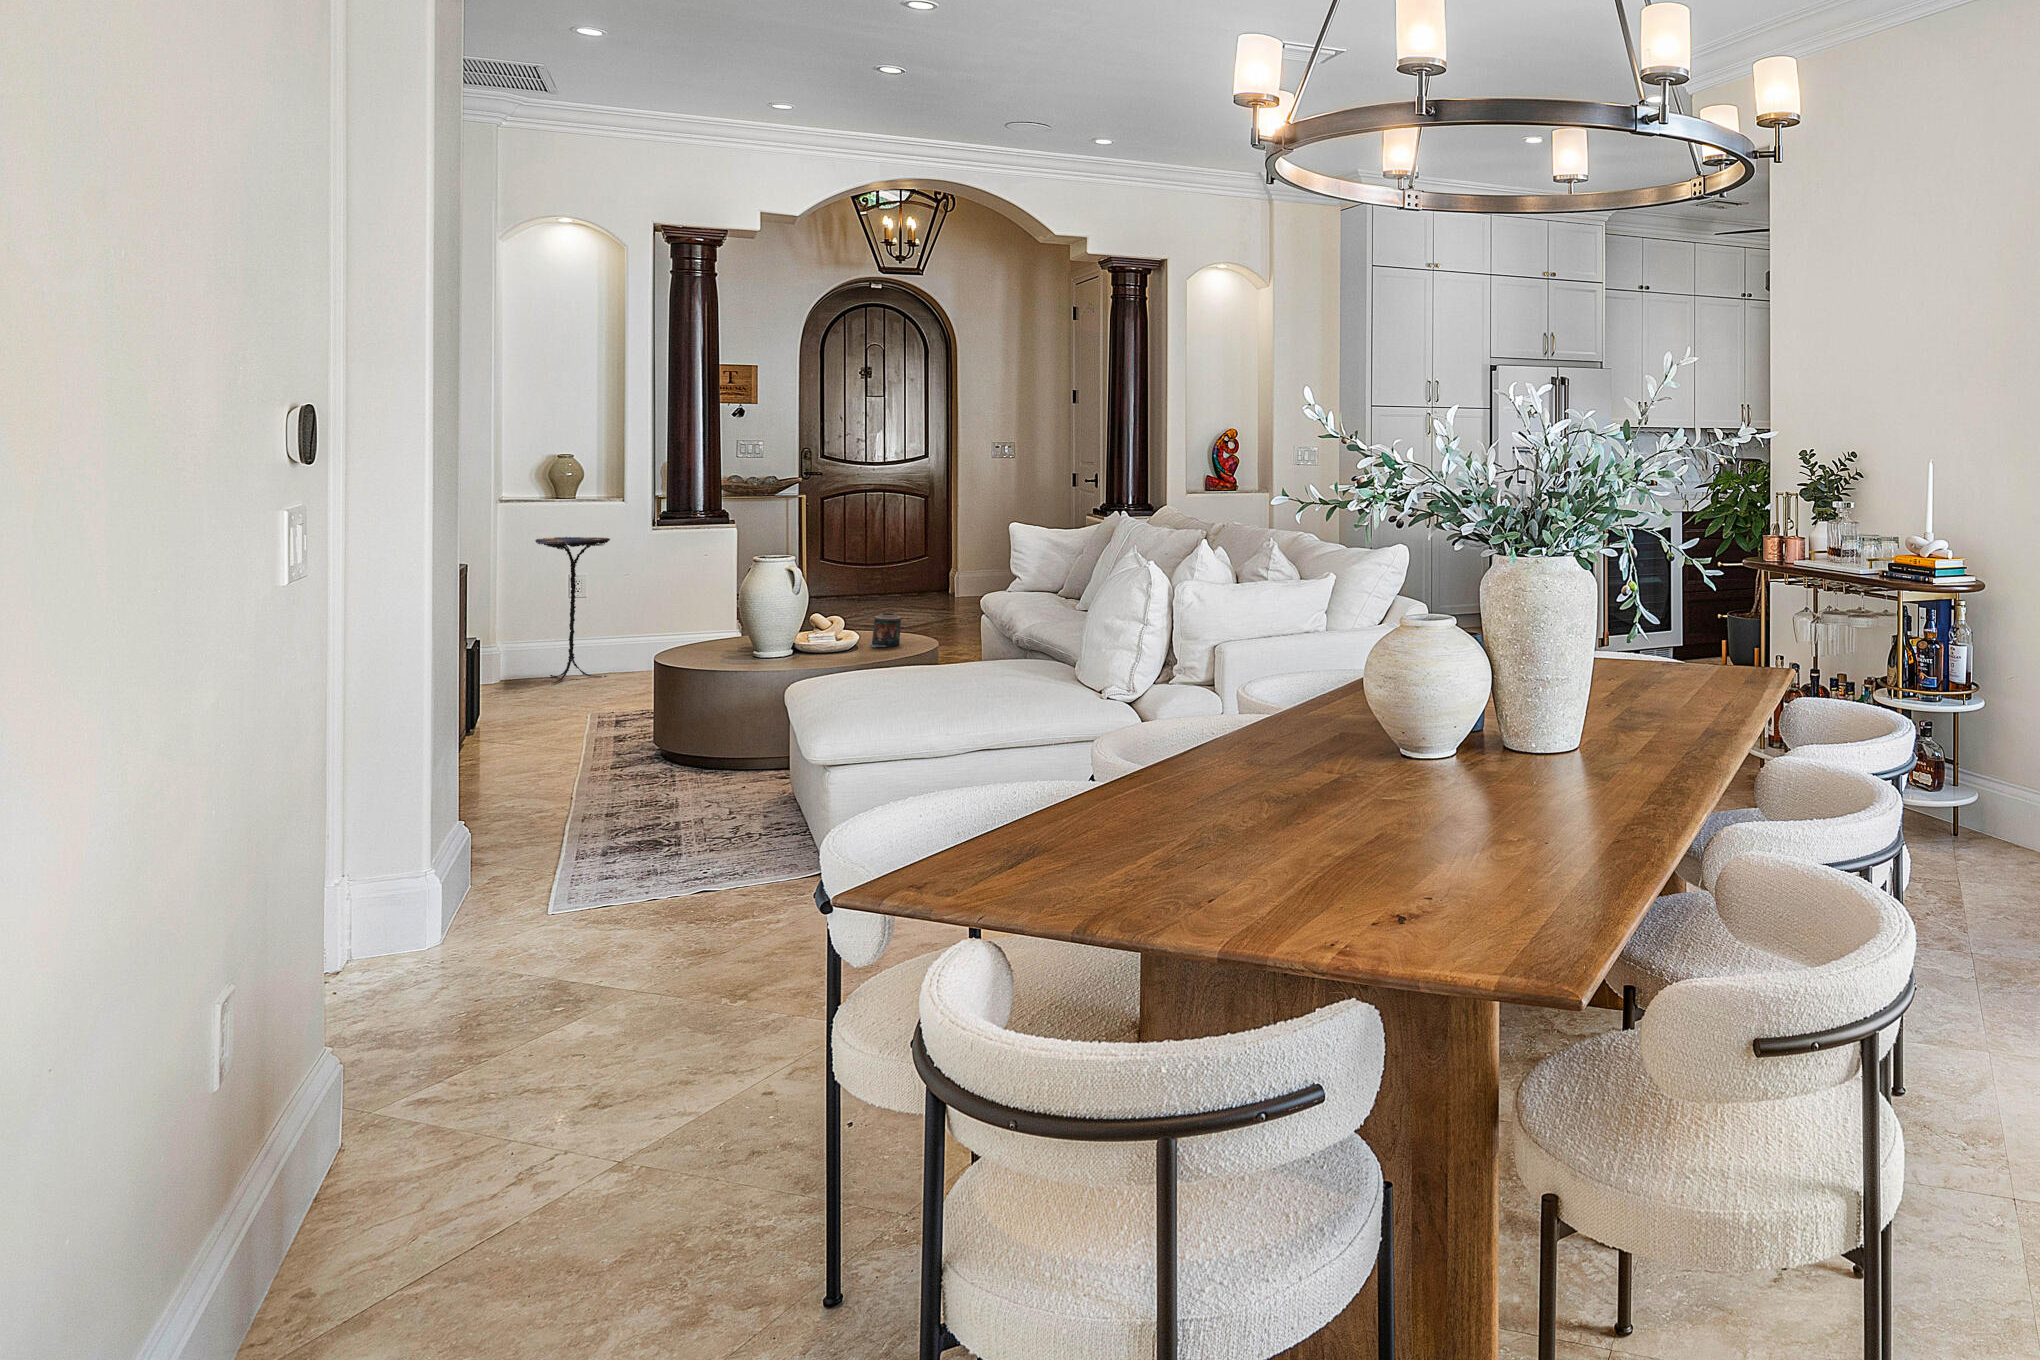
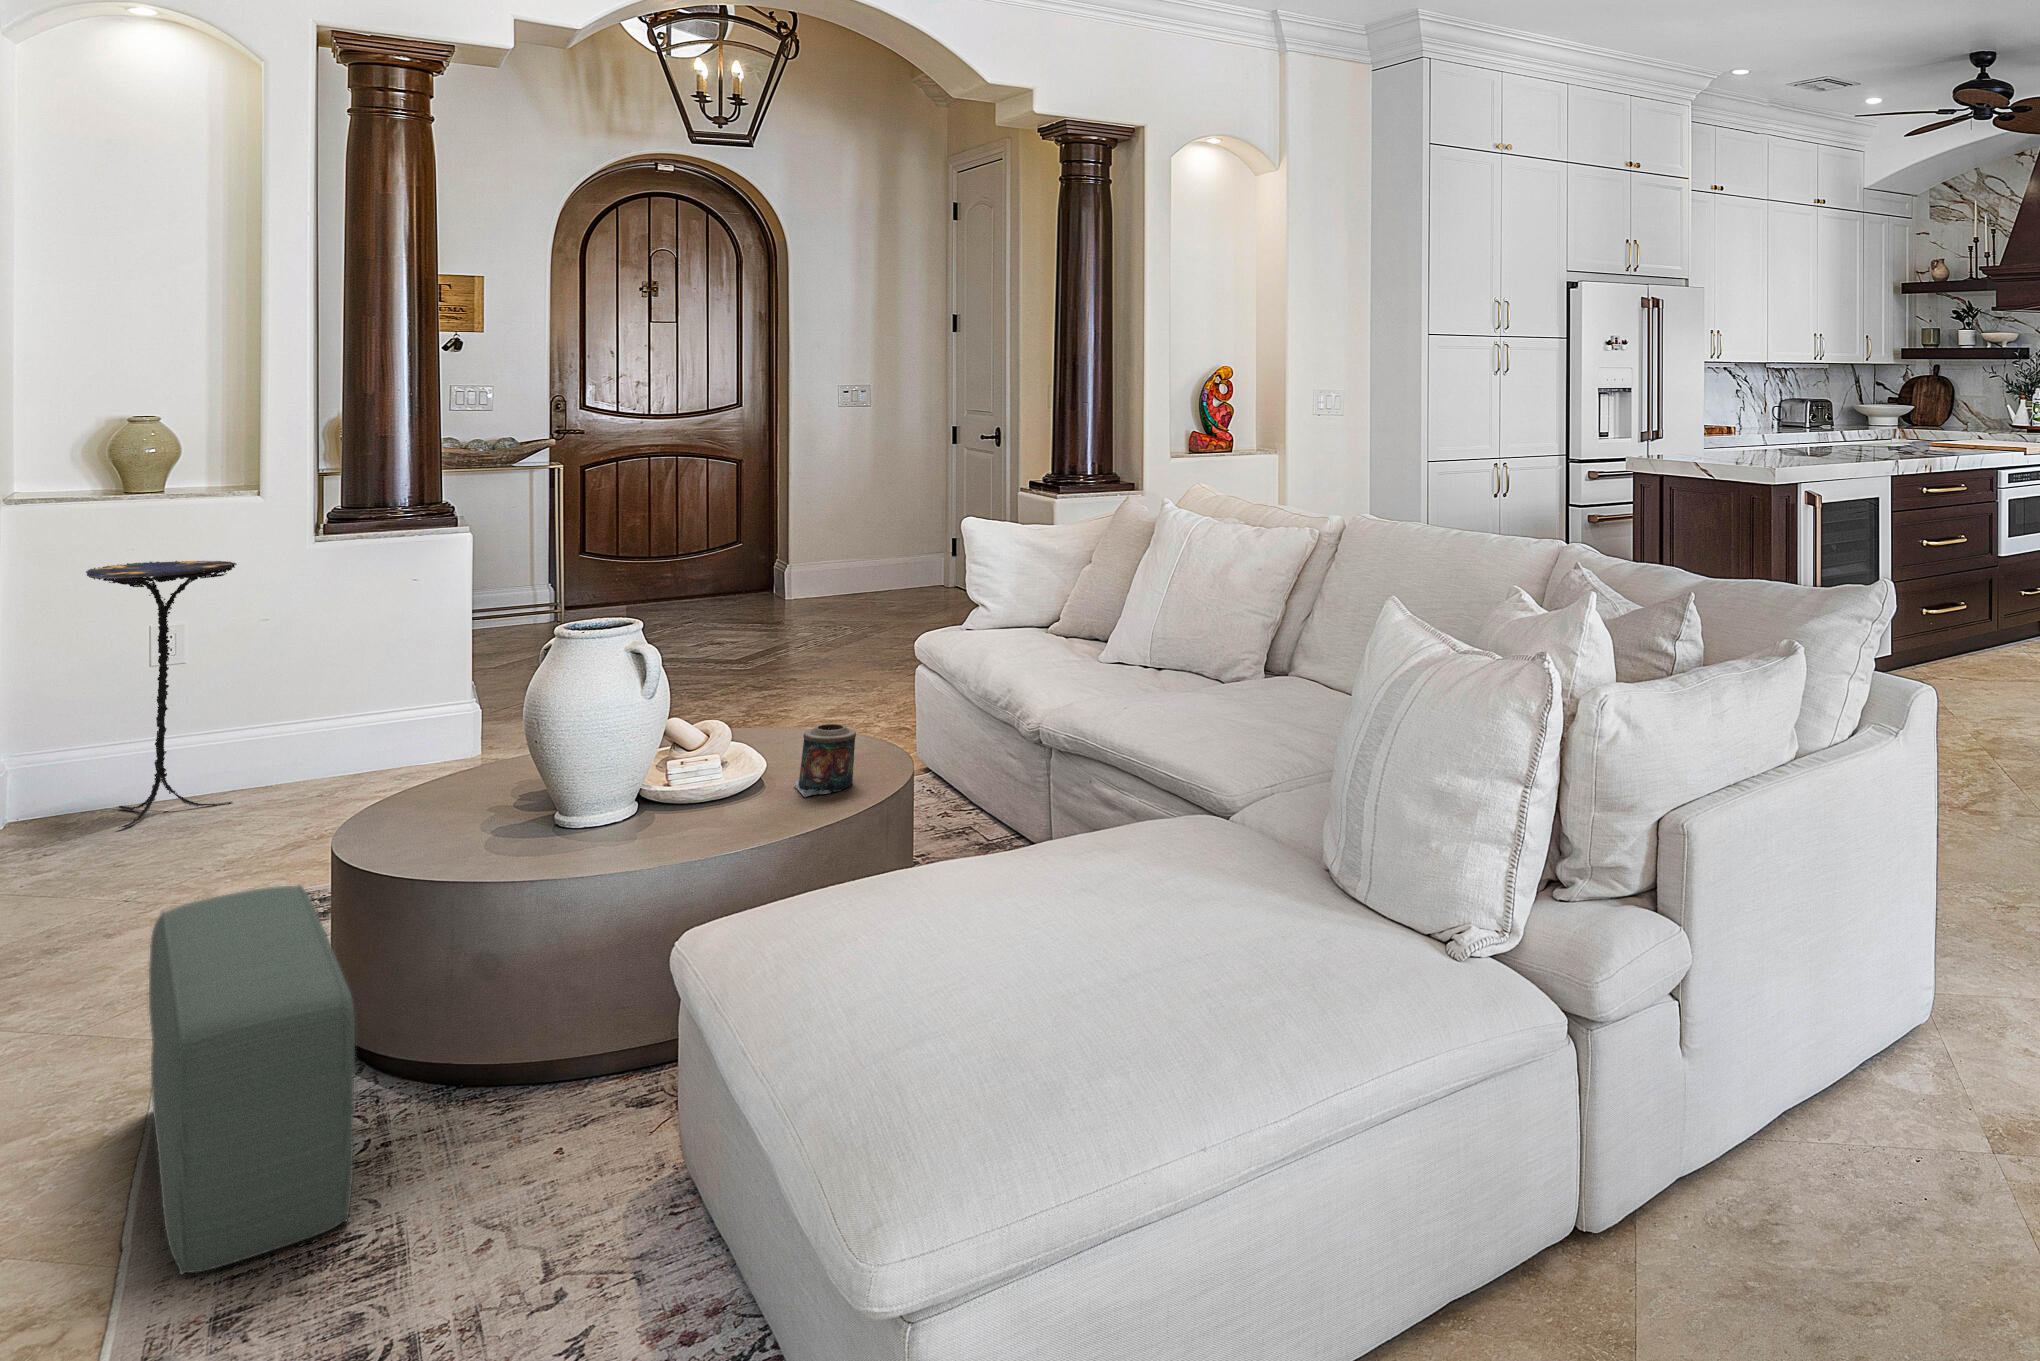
pouf: none [577,673,659,808] -> present [149,885,355,1274]

